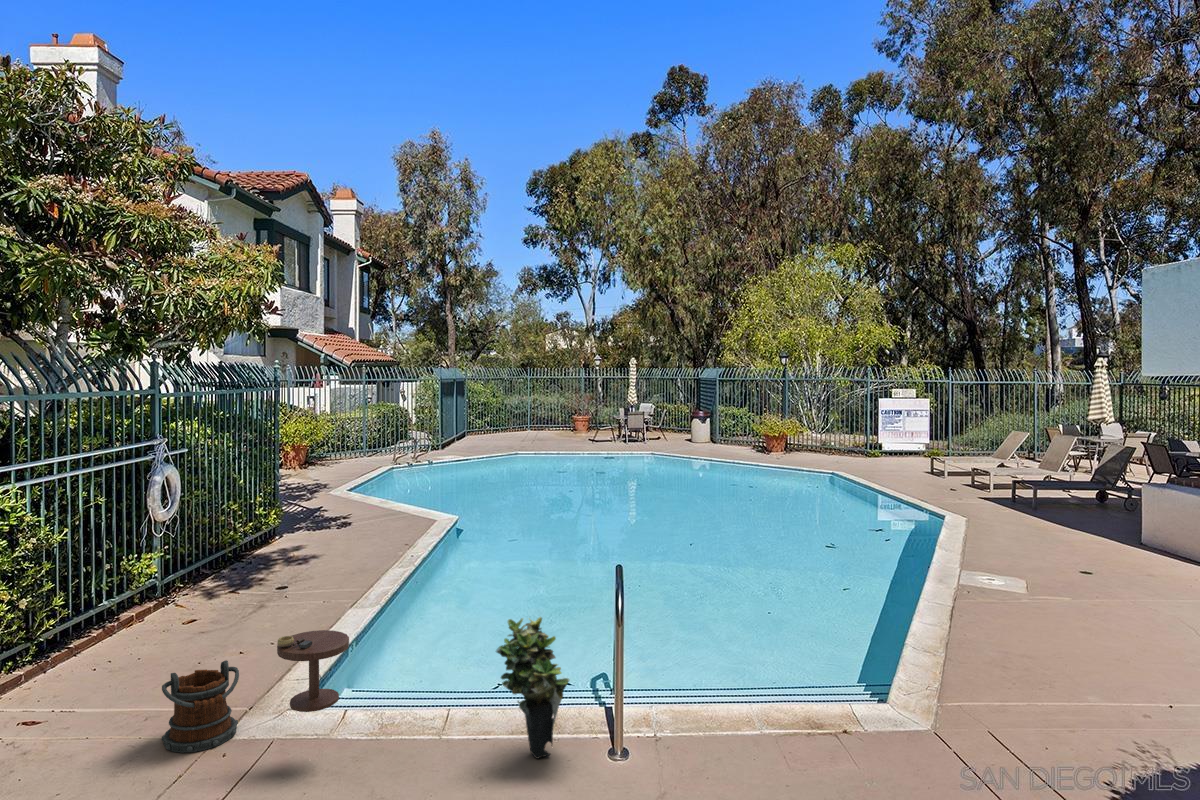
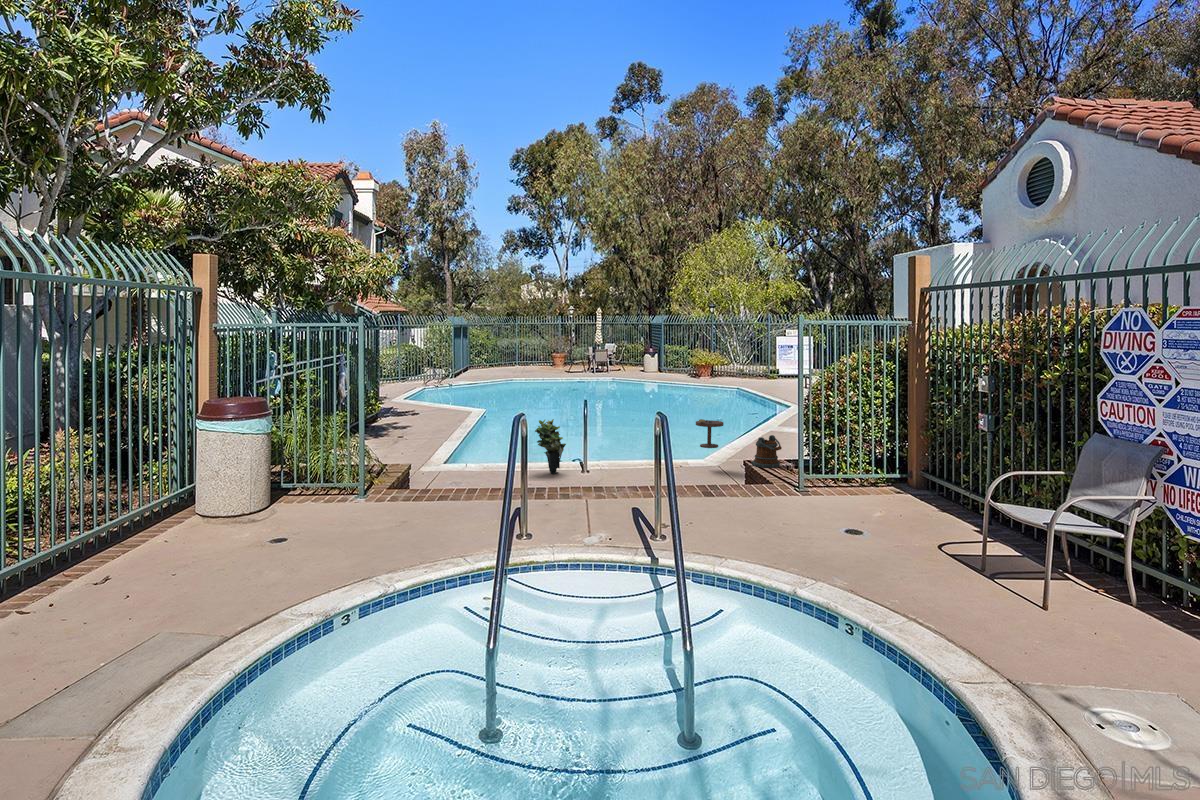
side table: present [277,630,349,712] -> present [696,419,724,448]
bucket: present [161,660,239,753] -> present [752,435,782,468]

